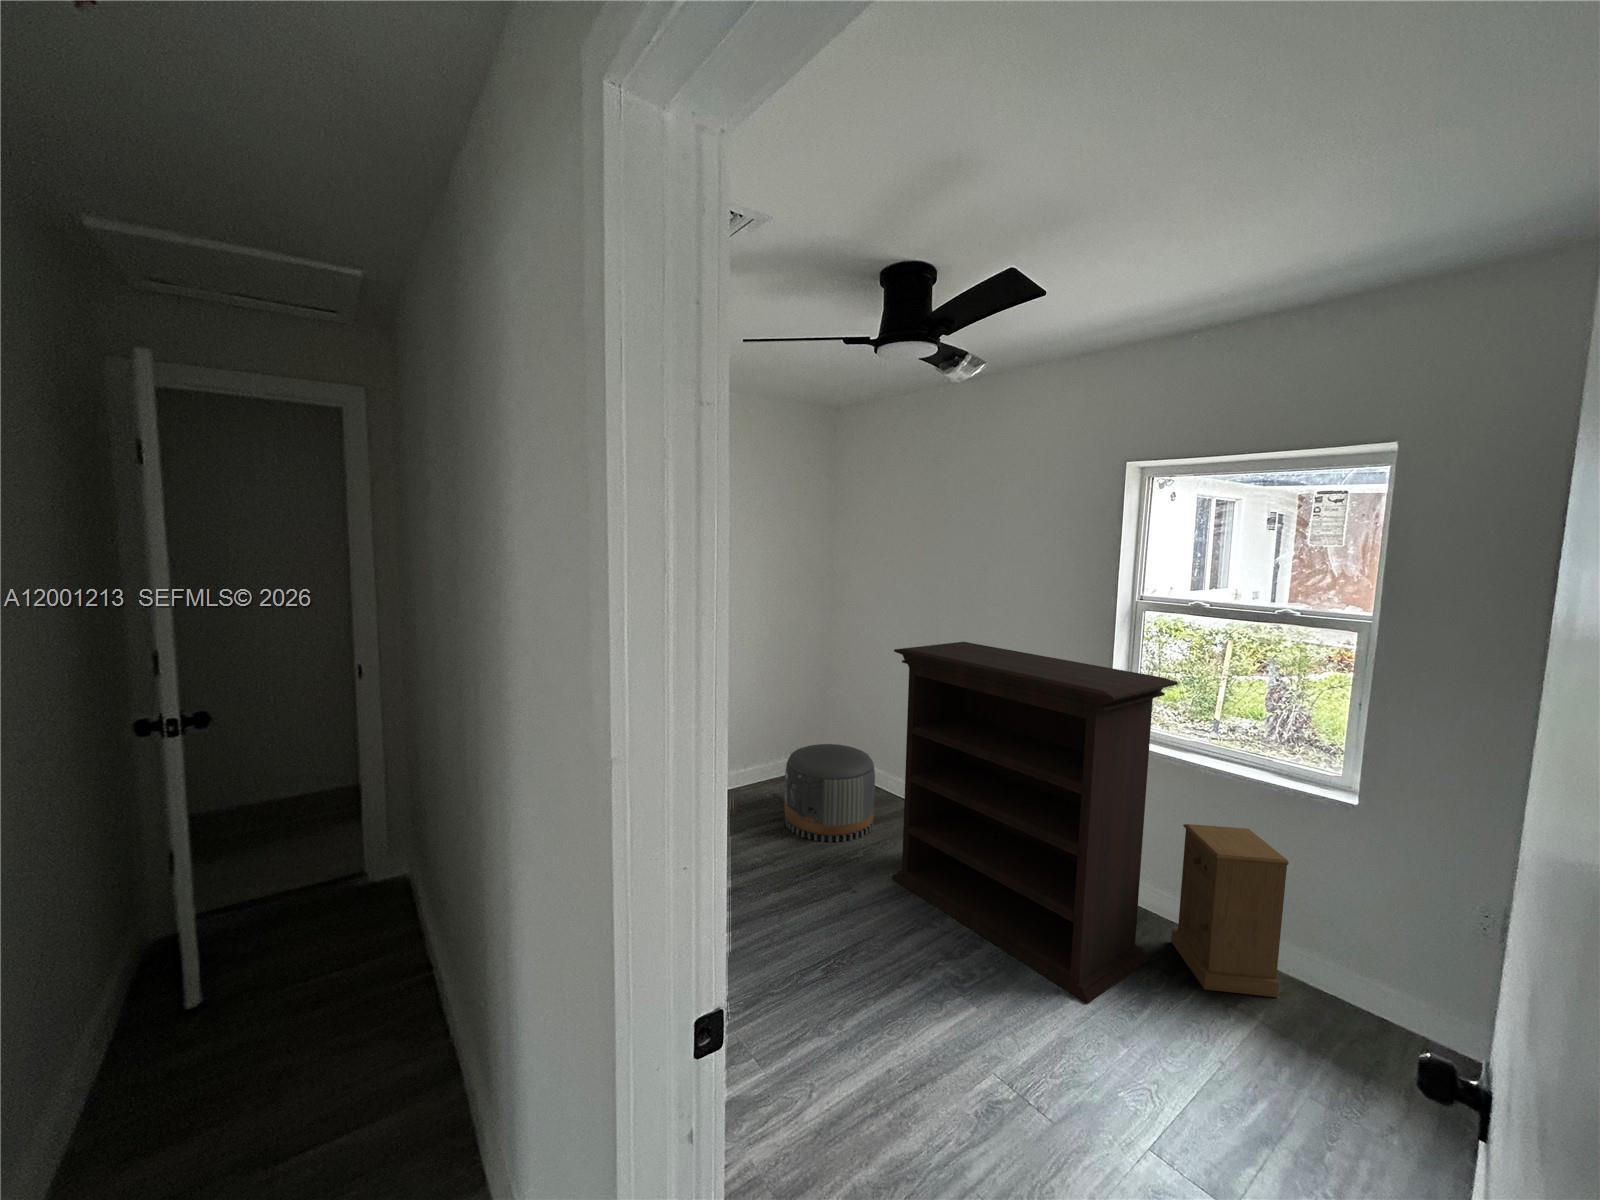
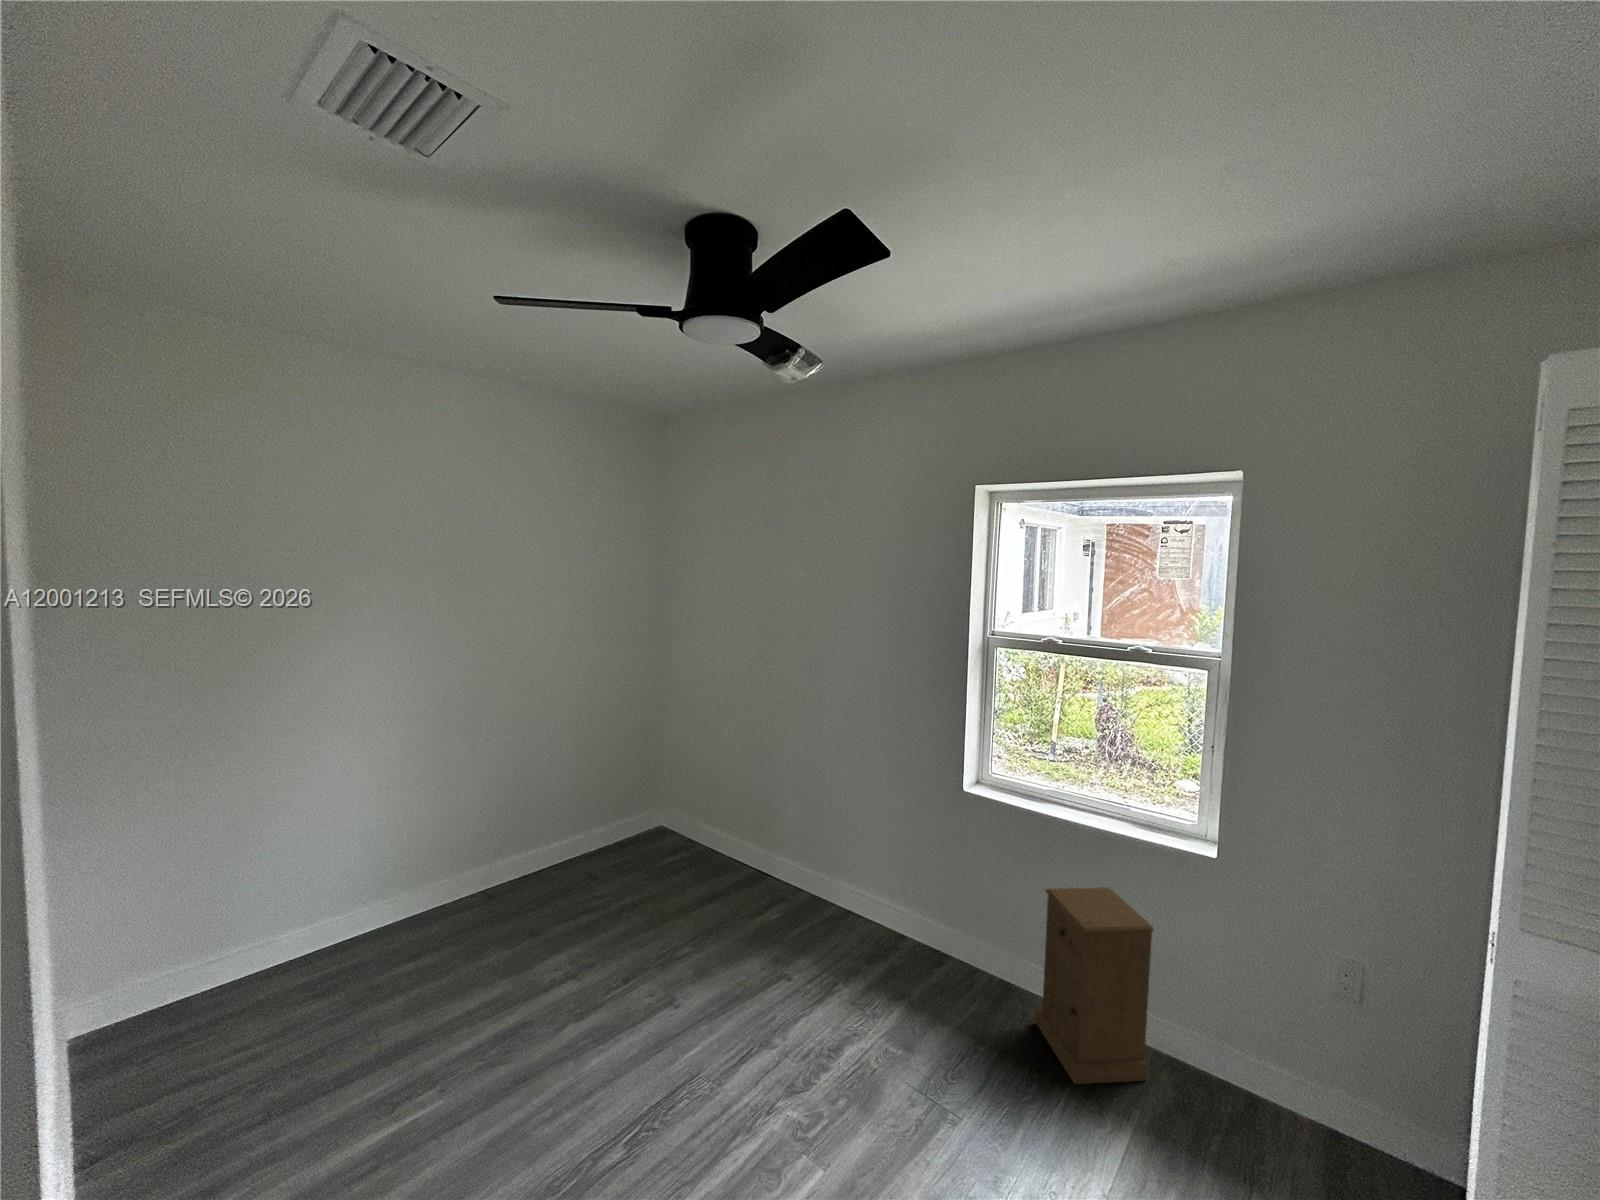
bookshelf: present [892,642,1178,1004] -> none [722,686,1038,1133]
pouf: present [785,744,875,842] -> none [595,811,707,938]

